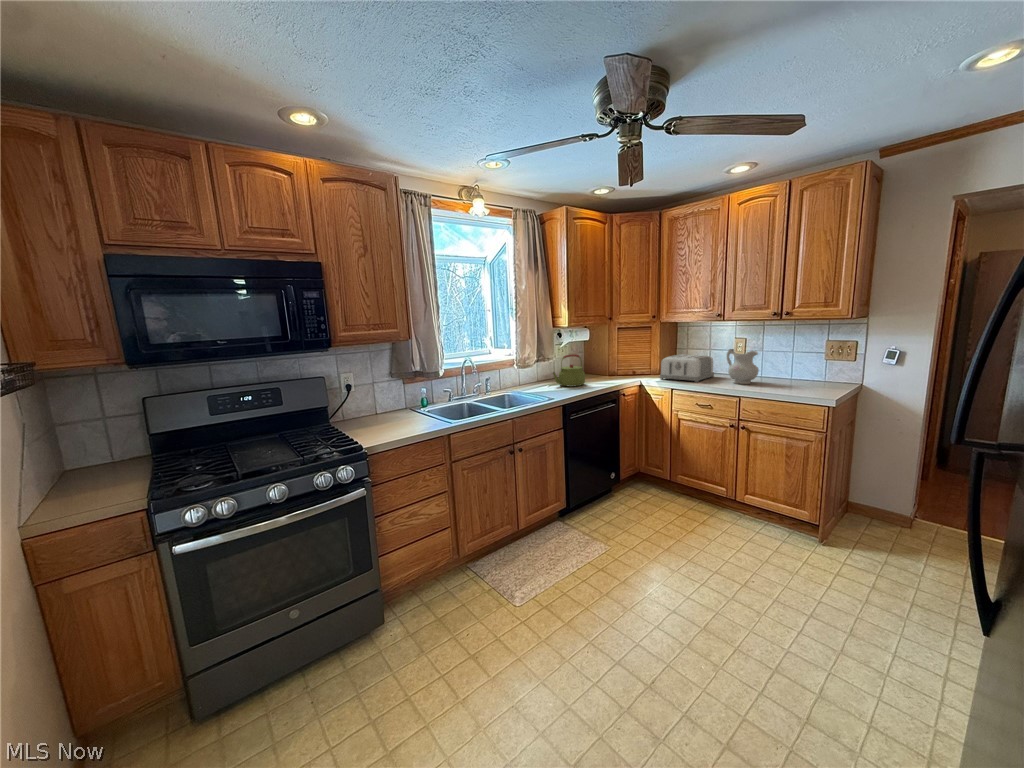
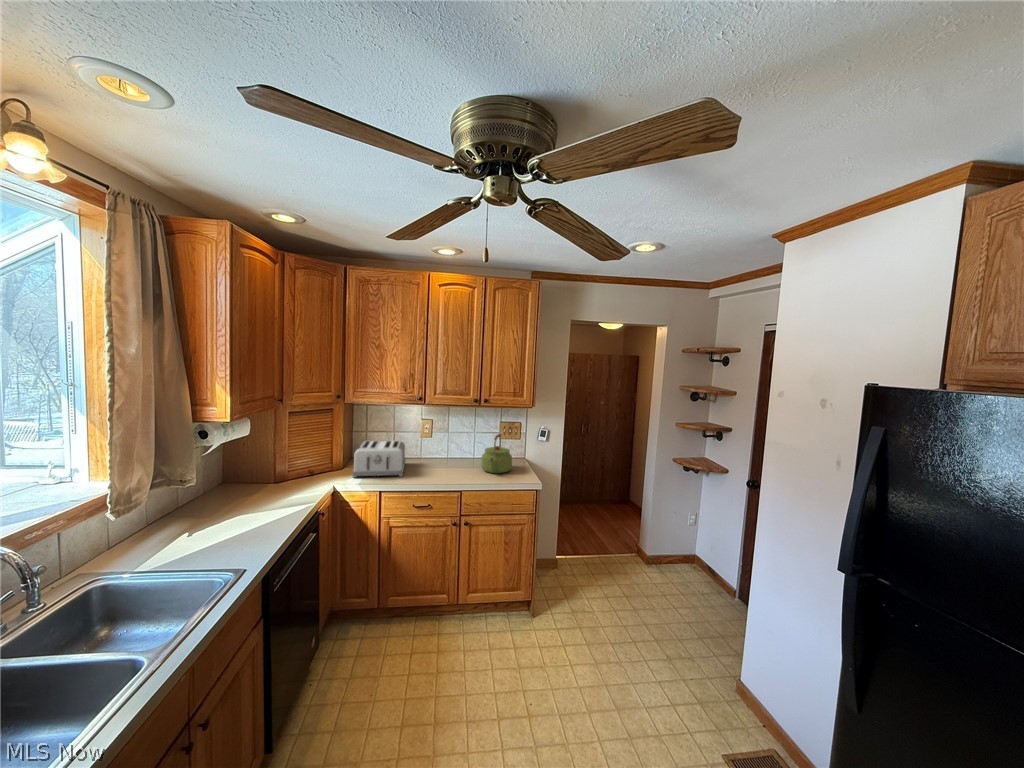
ceramic pitcher: present [727,349,759,384] -> none [428,434,460,472]
kettle: present [553,354,585,387] -> present [481,434,512,473]

